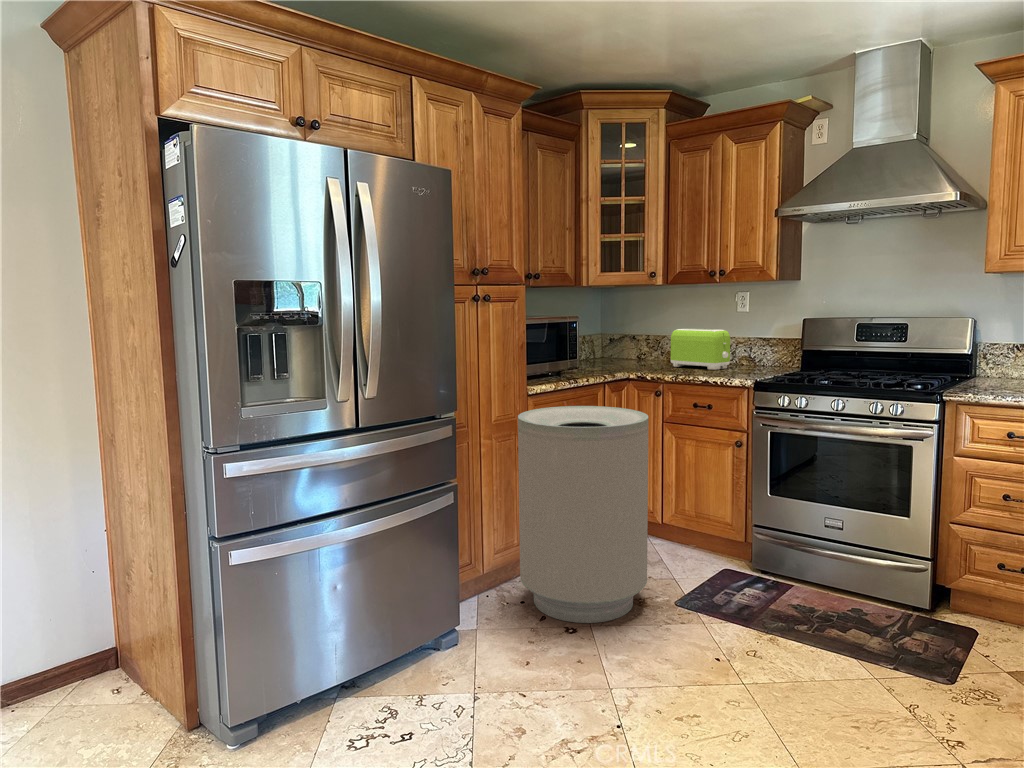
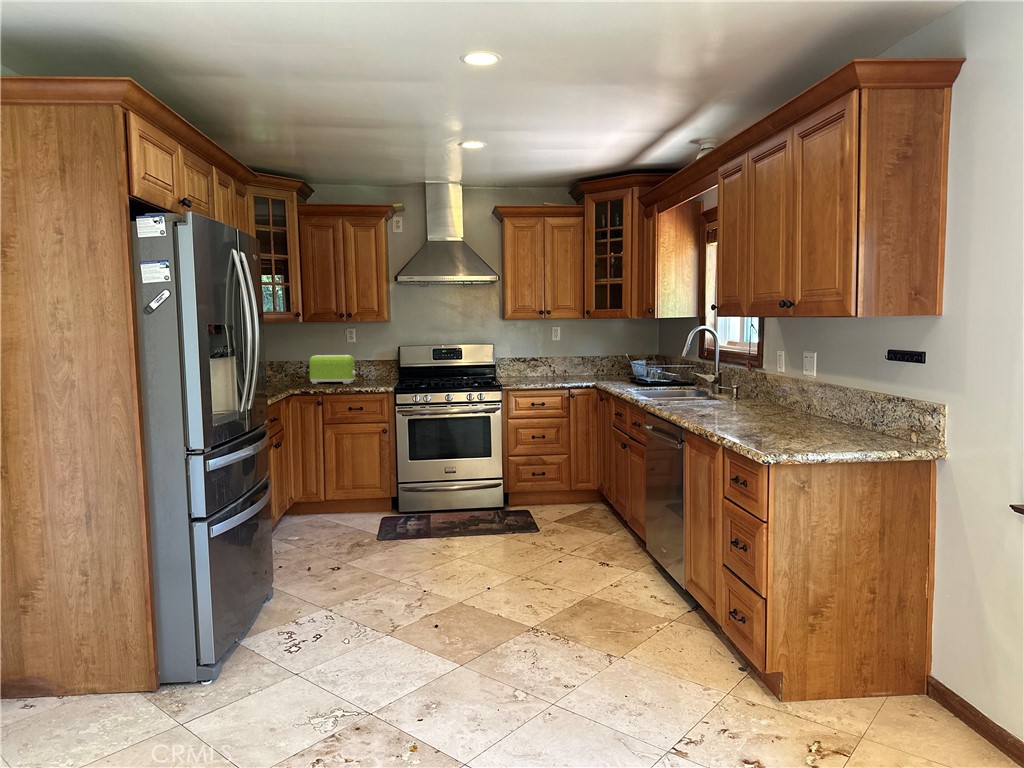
trash can: present [518,406,648,623] -> none [267,411,368,567]

